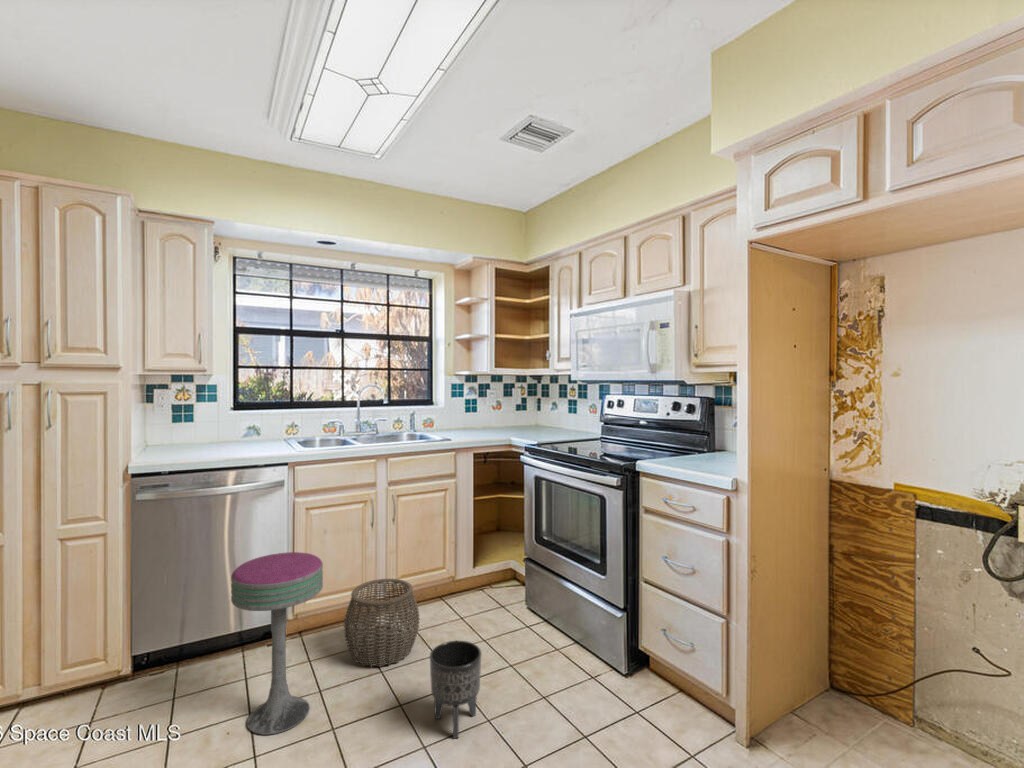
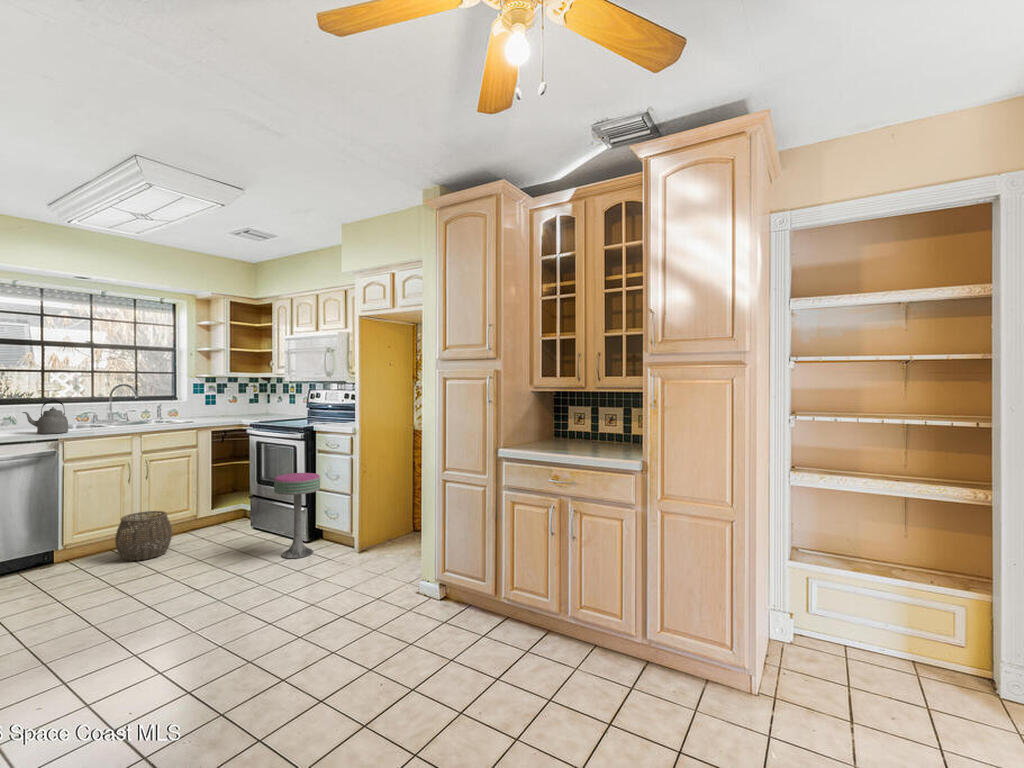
kettle: none [241,407,295,456] -> present [23,400,68,434]
bar stool: present [231,552,323,735] -> present [274,473,320,559]
planter: present [430,641,481,738] -> none [183,527,216,573]

